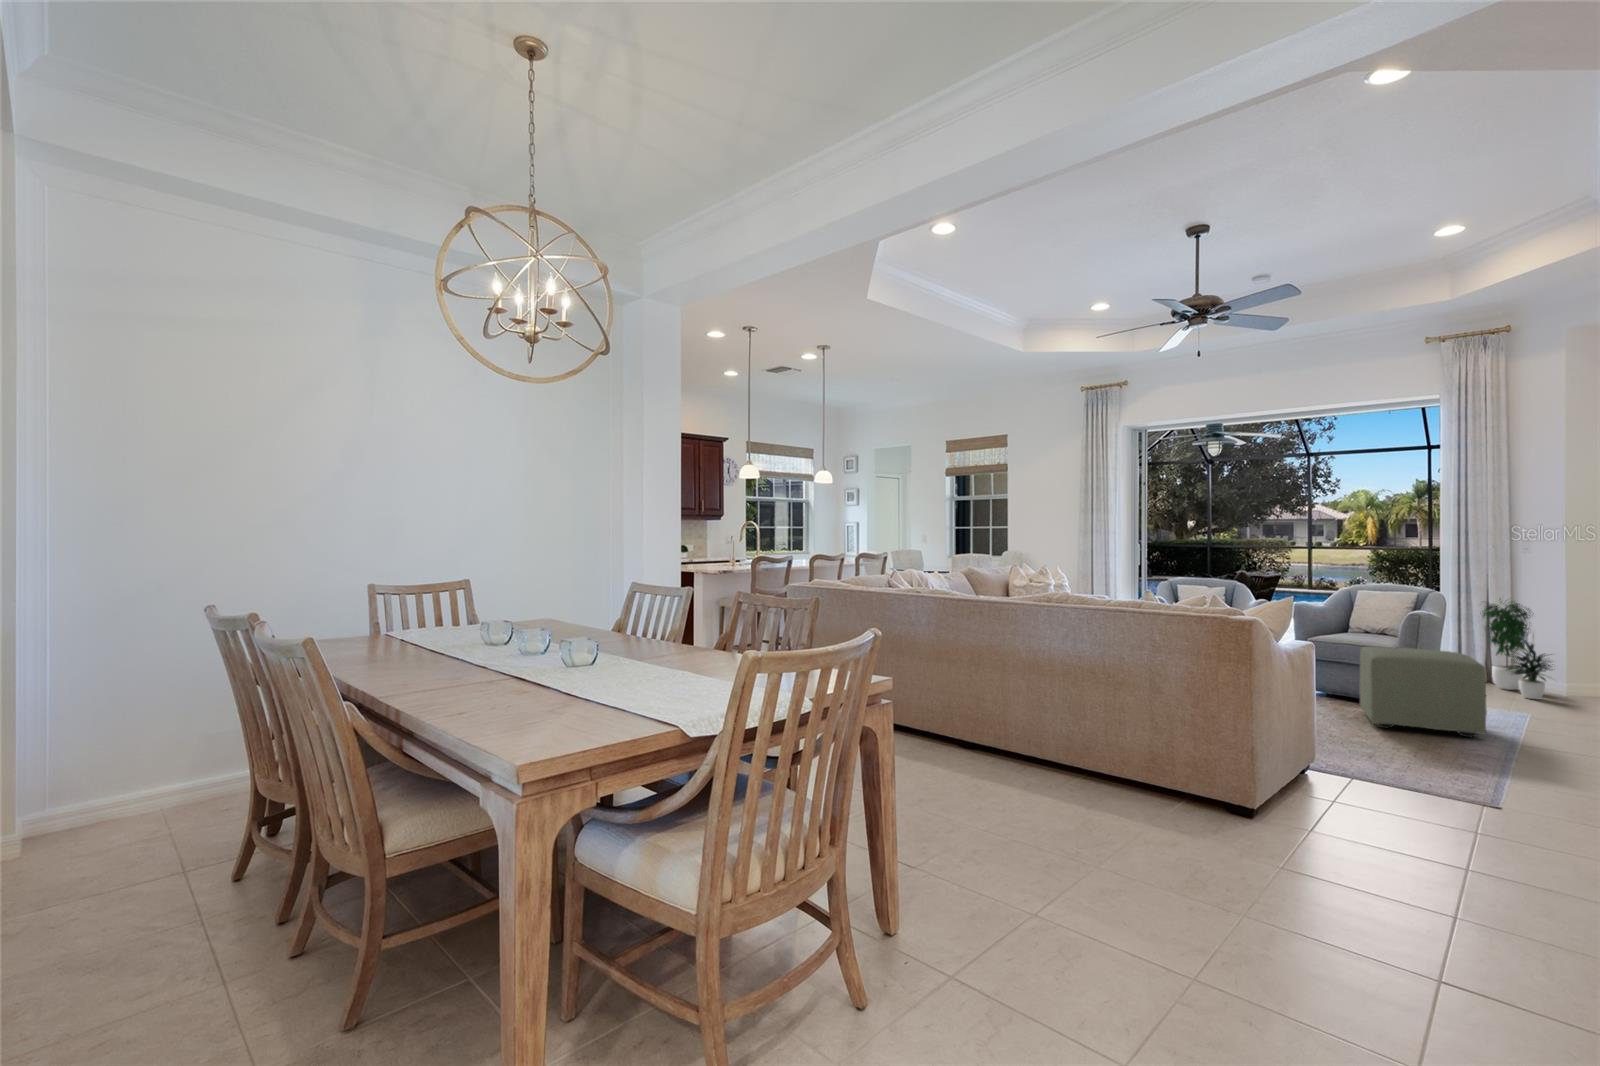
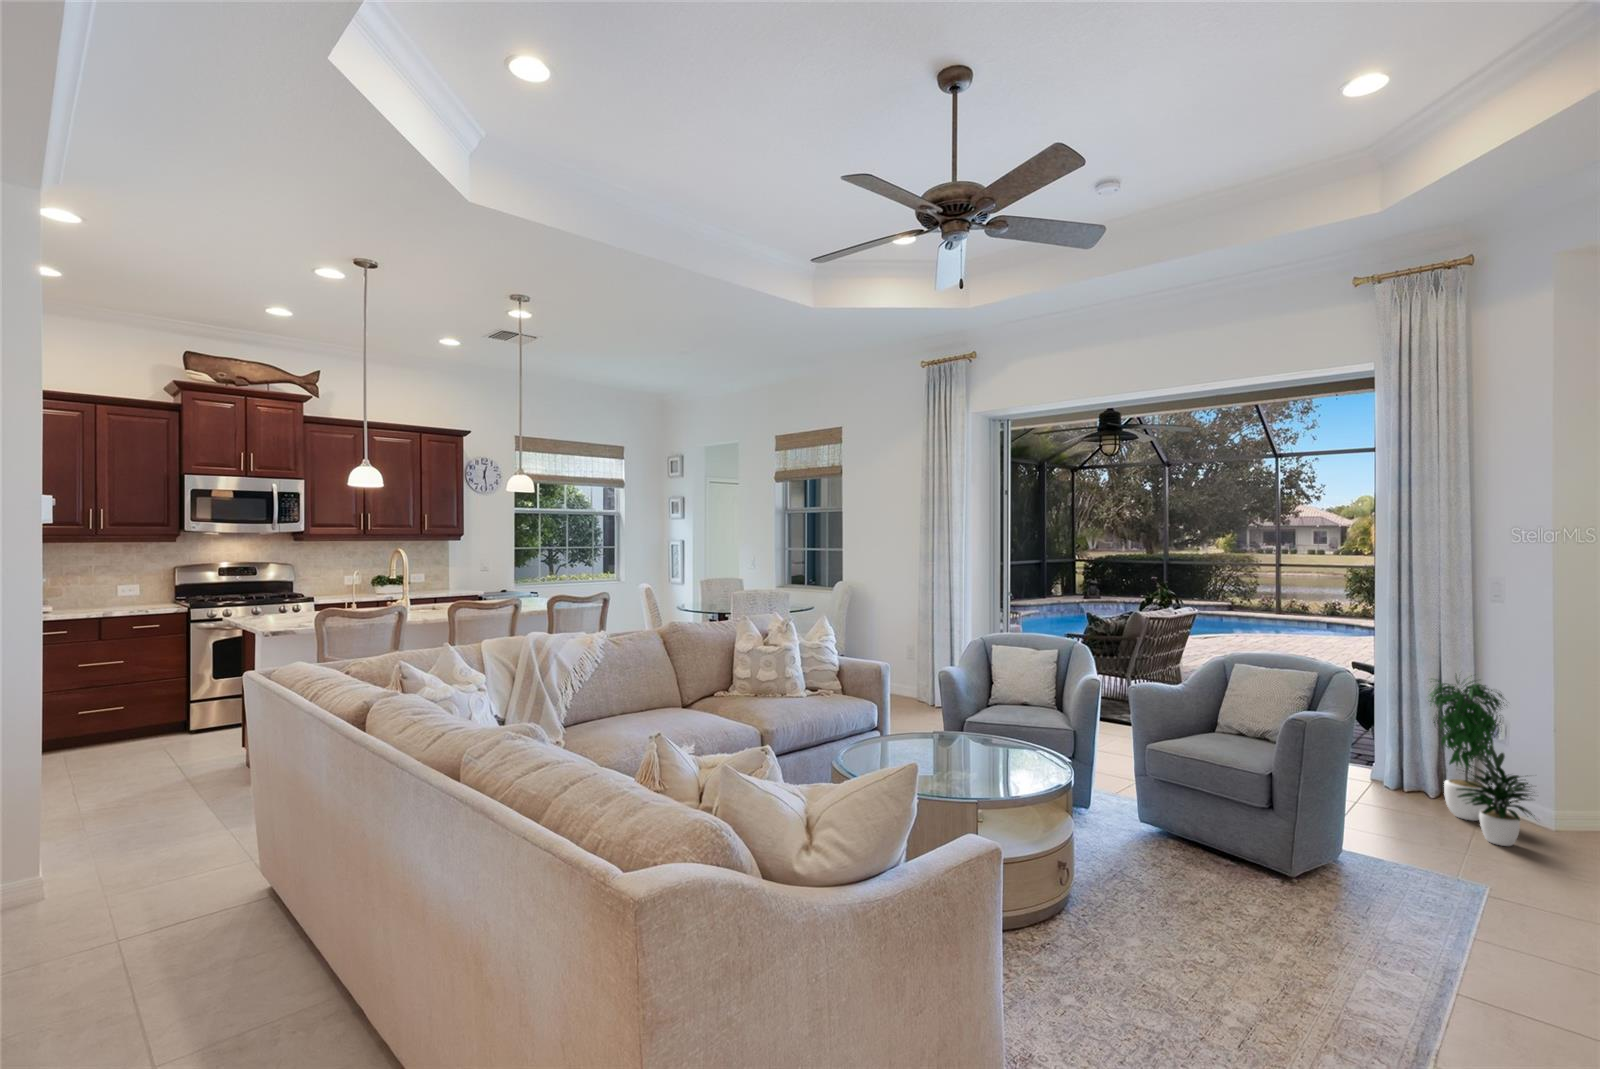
ottoman: present [1359,647,1487,737] -> none [1193,769,1384,963]

